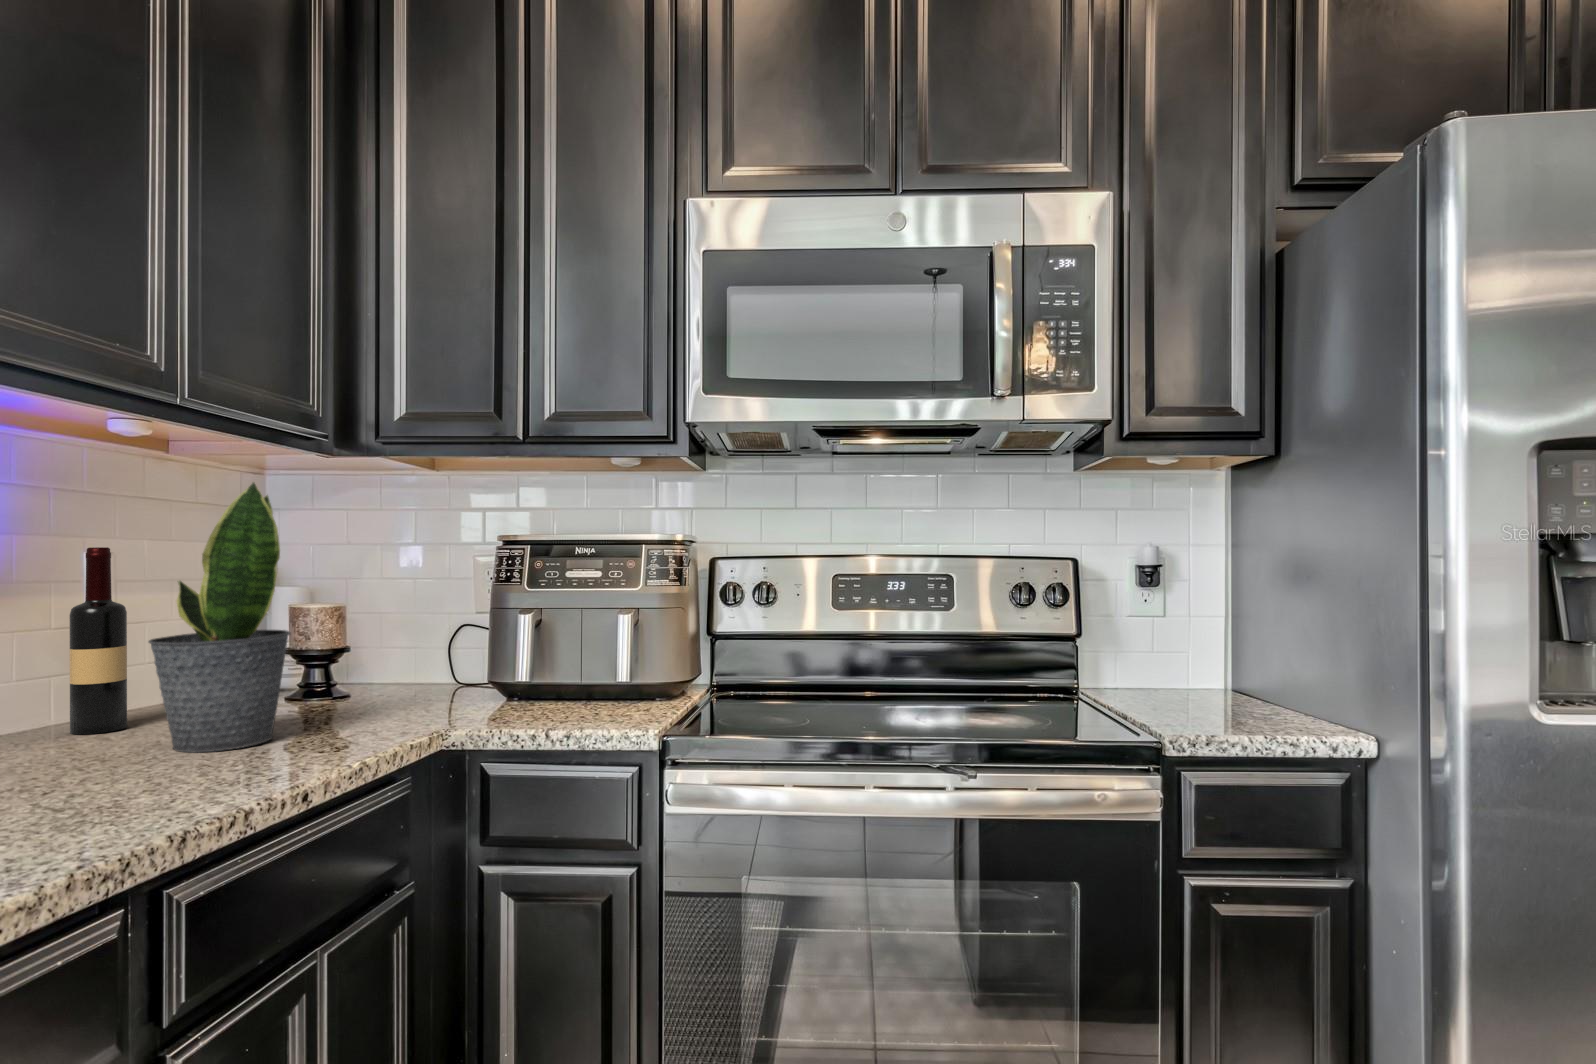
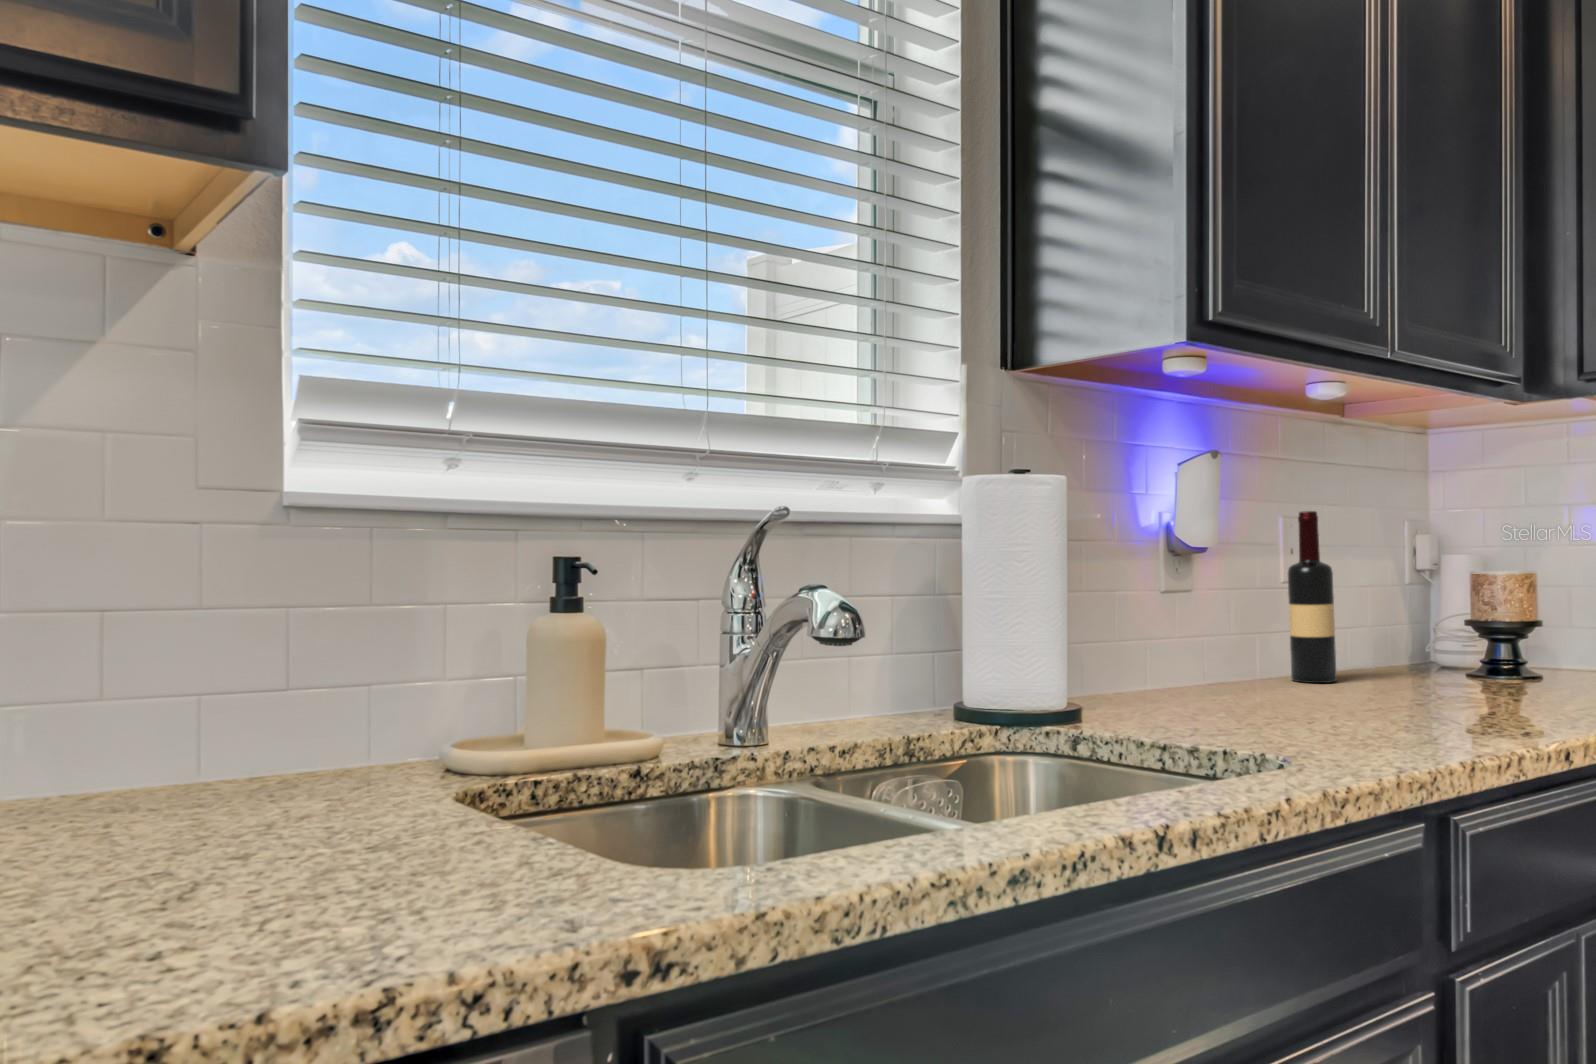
potted plant: present [149,482,290,753] -> none [1372,438,1507,709]

